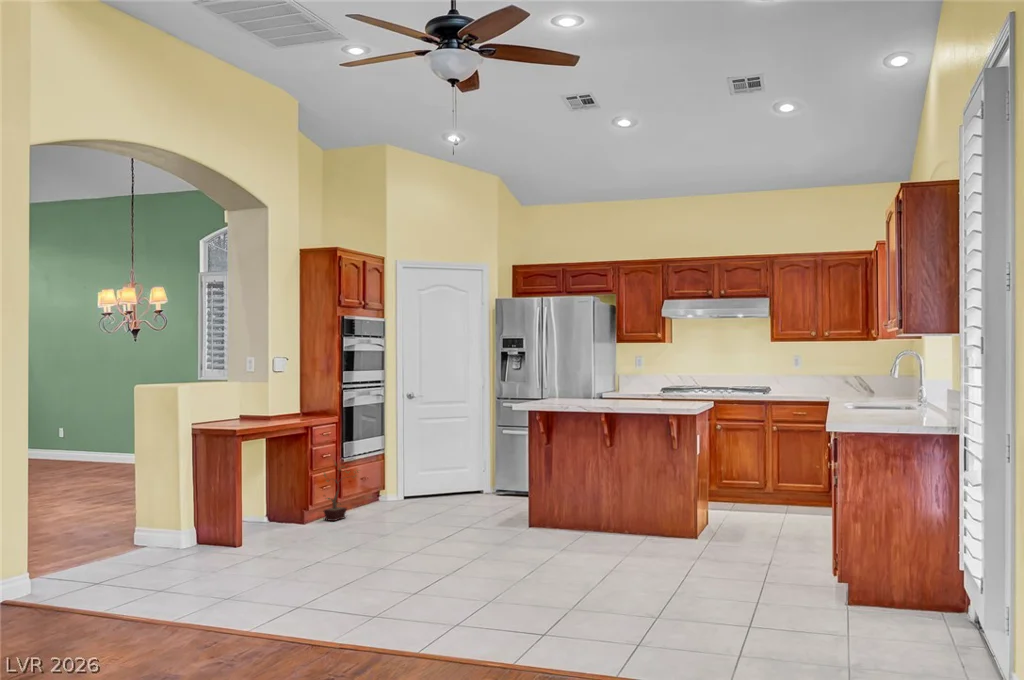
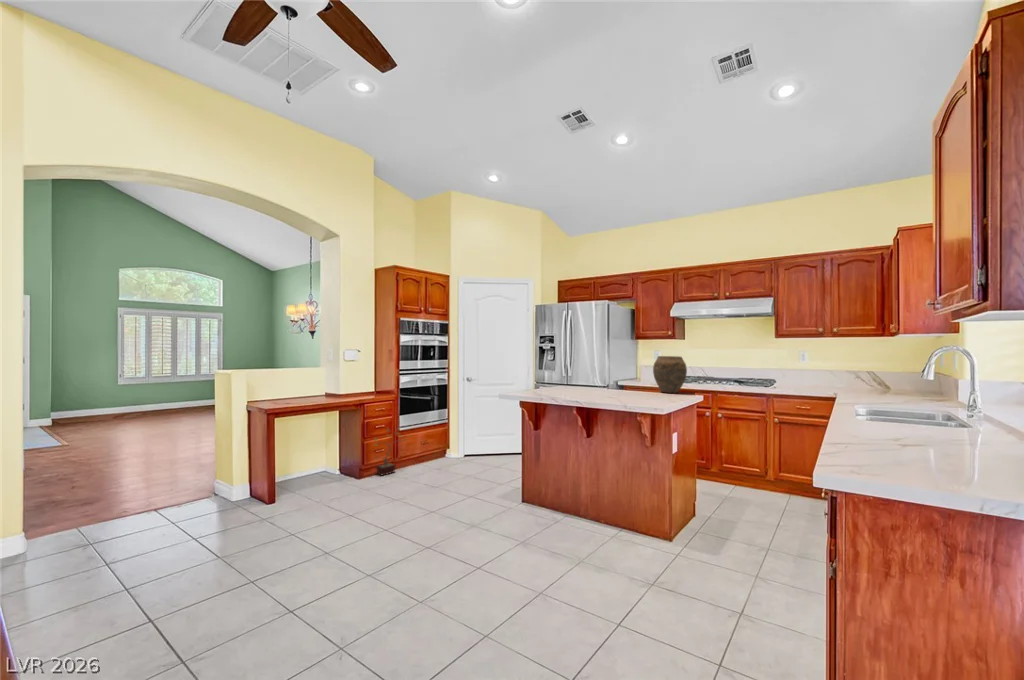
vase: none [661,363,696,401] -> present [653,356,687,393]

